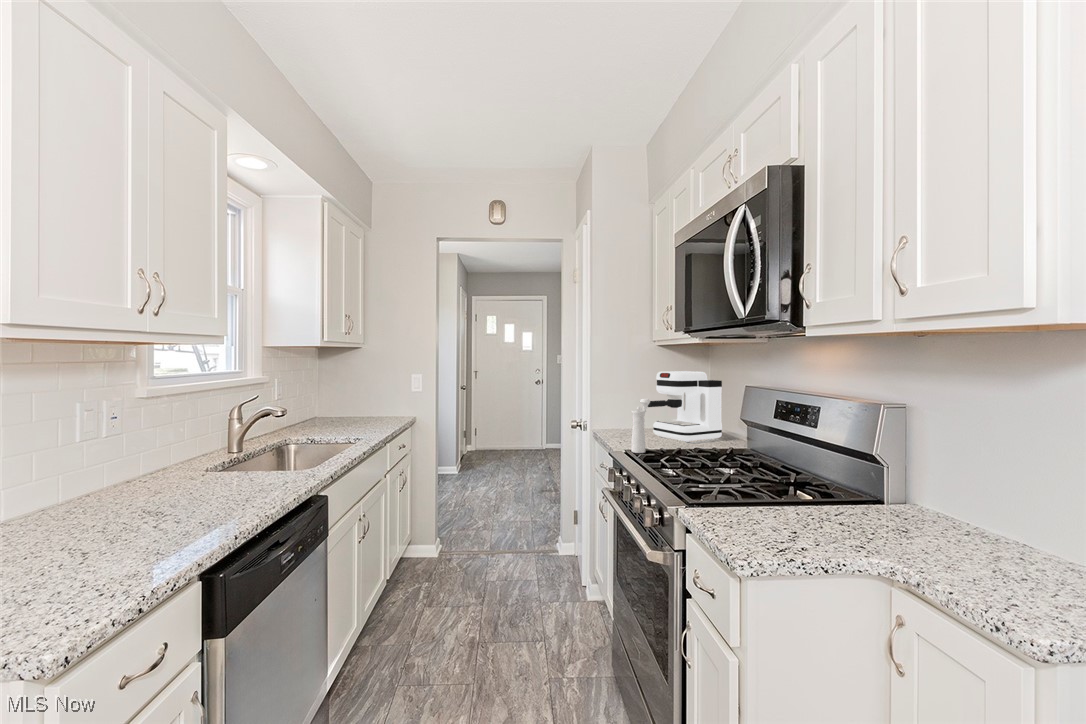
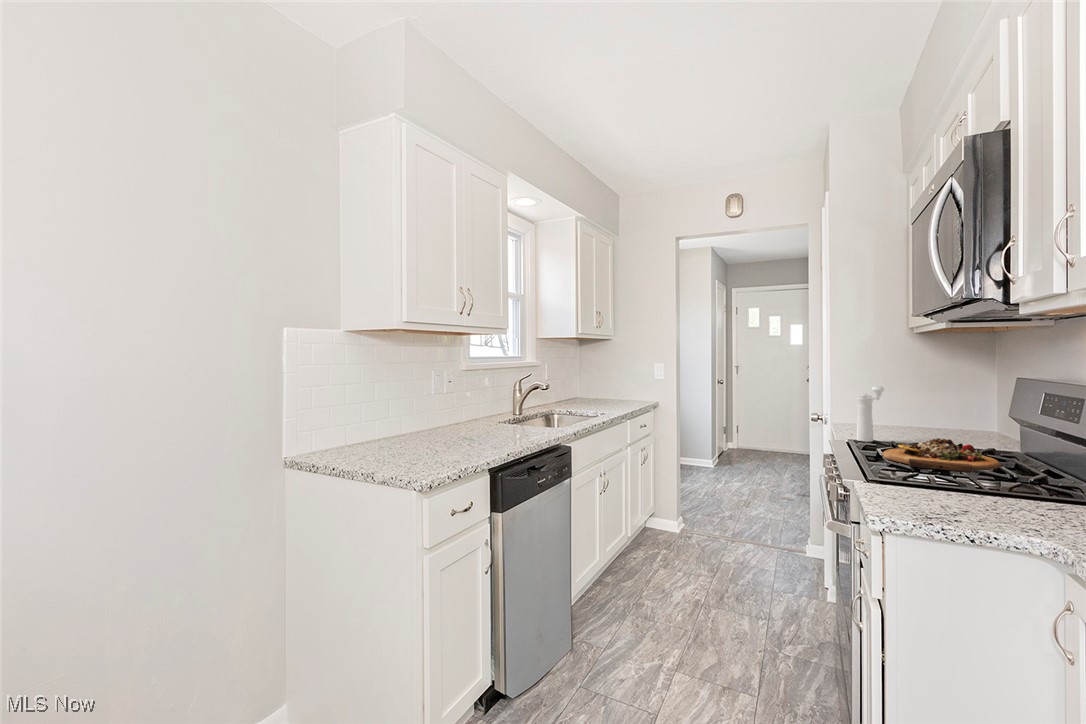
coffee maker: present [648,371,722,442] -> none [887,359,992,437]
cutting board: none [669,449,764,483] -> present [882,438,1002,473]

